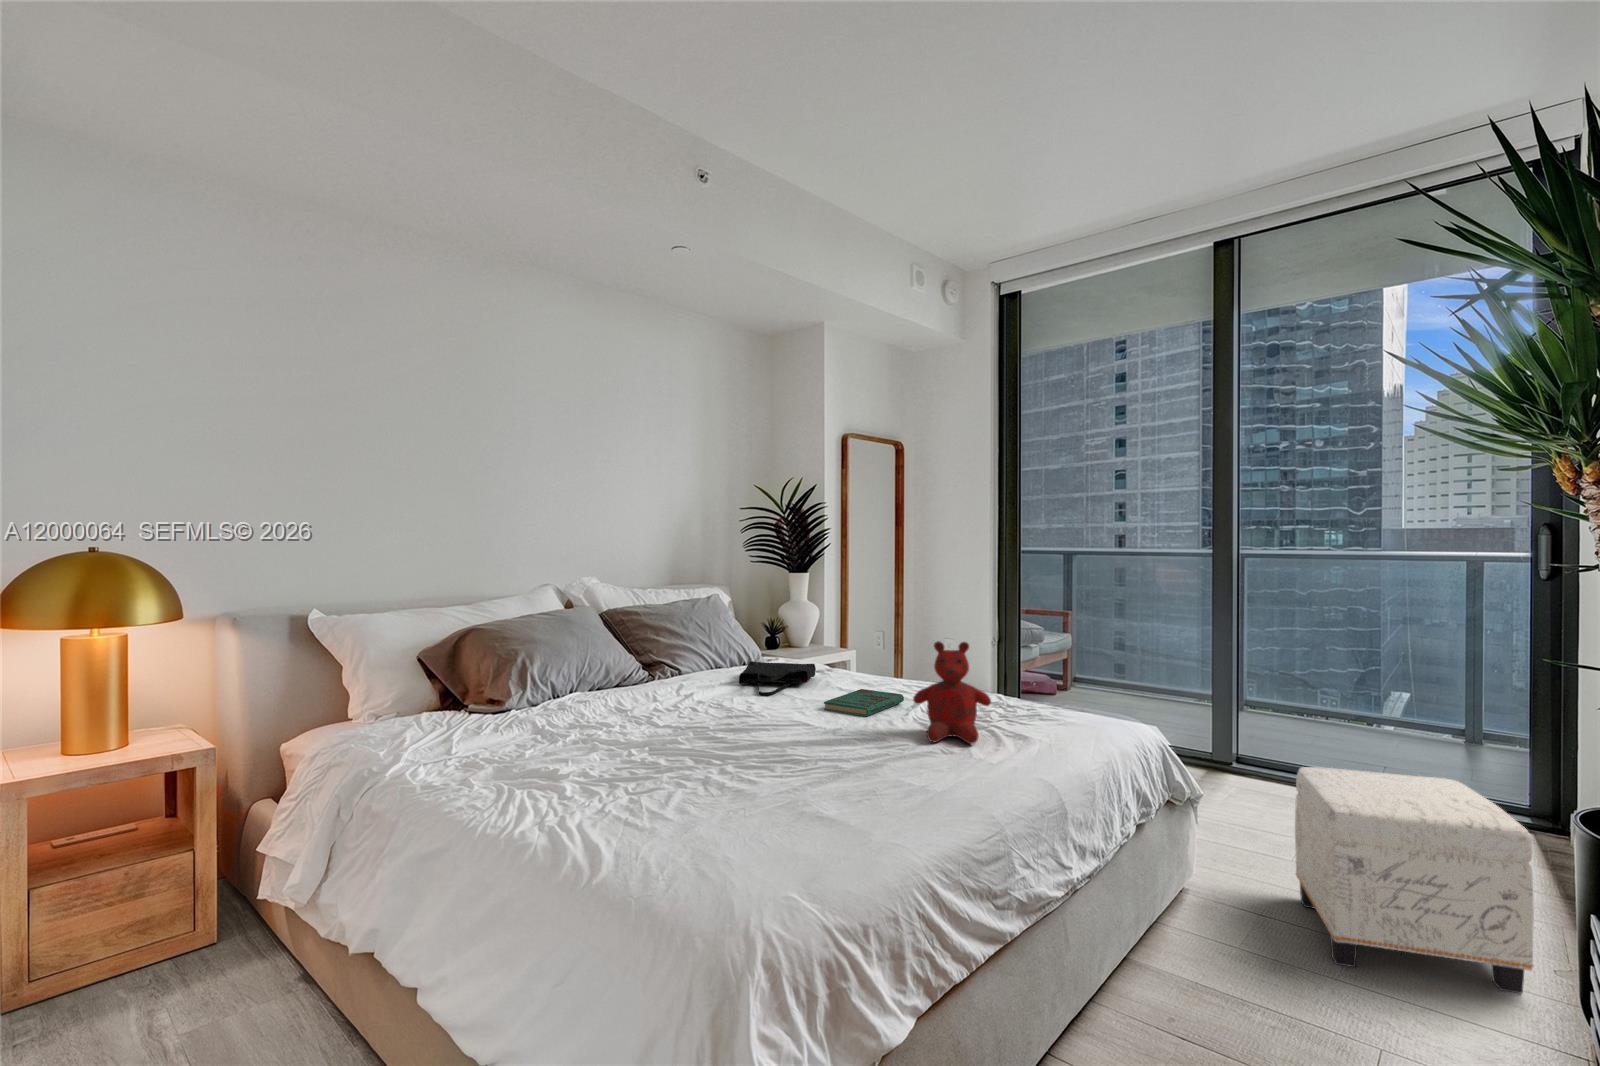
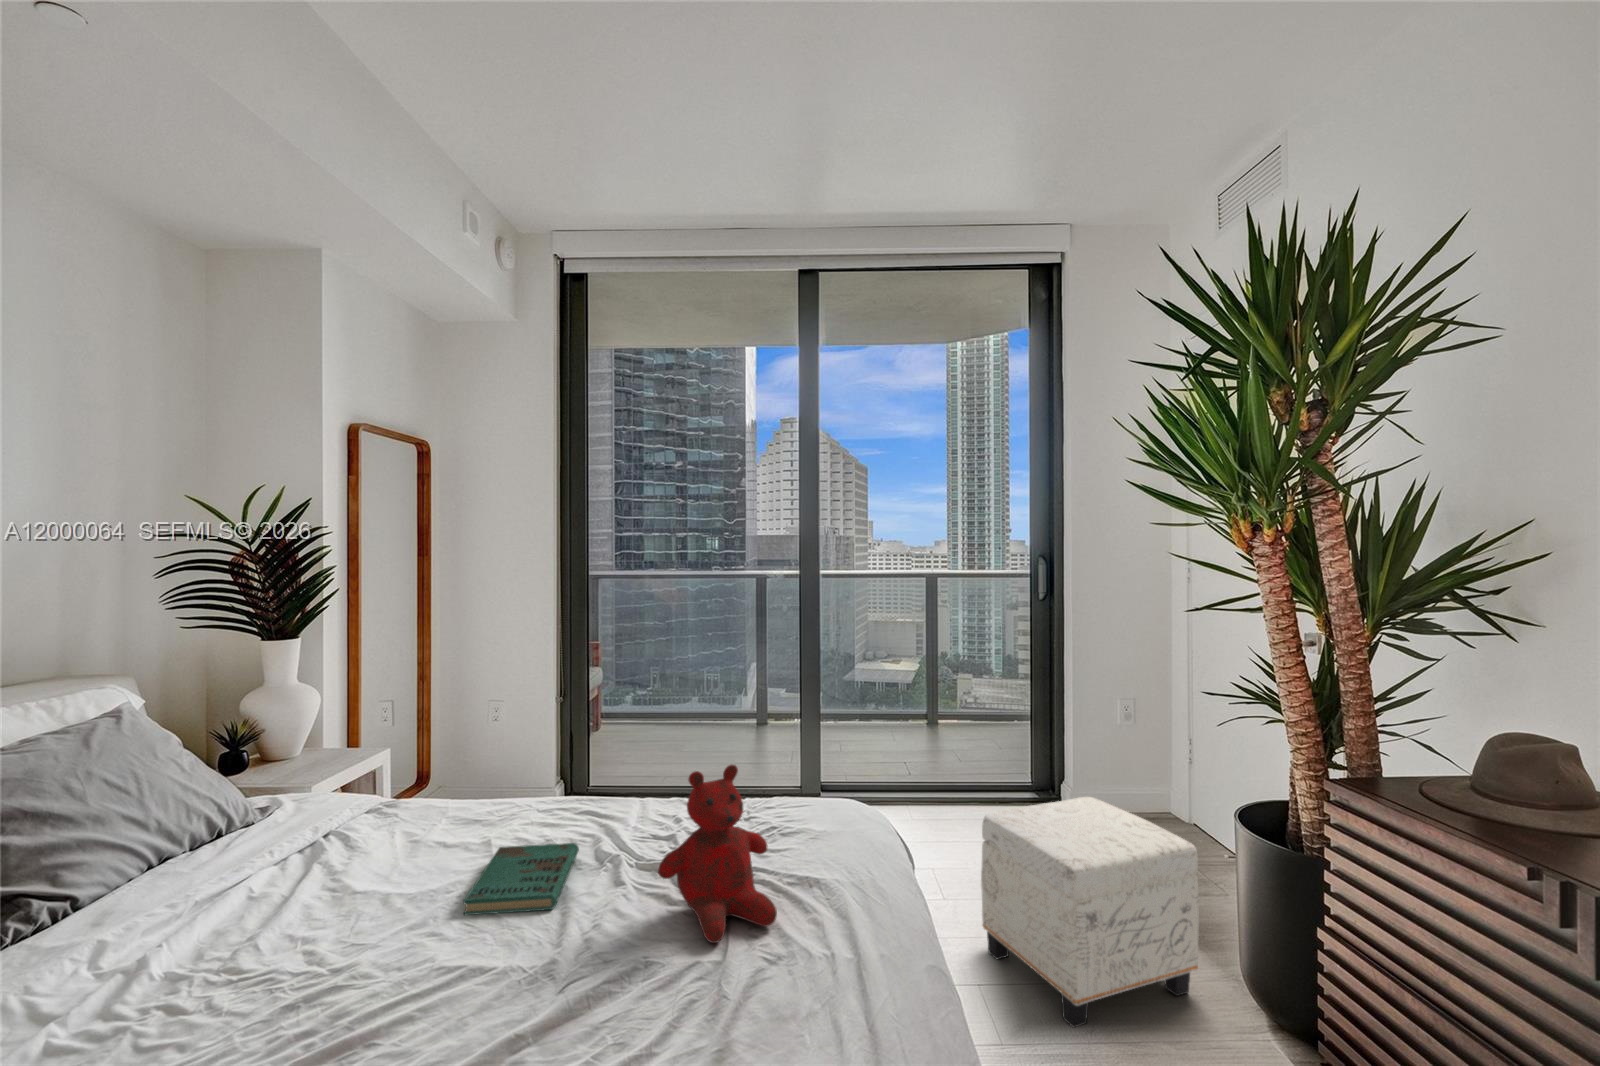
tote bag: present [739,661,816,696] -> none [236,809,386,912]

